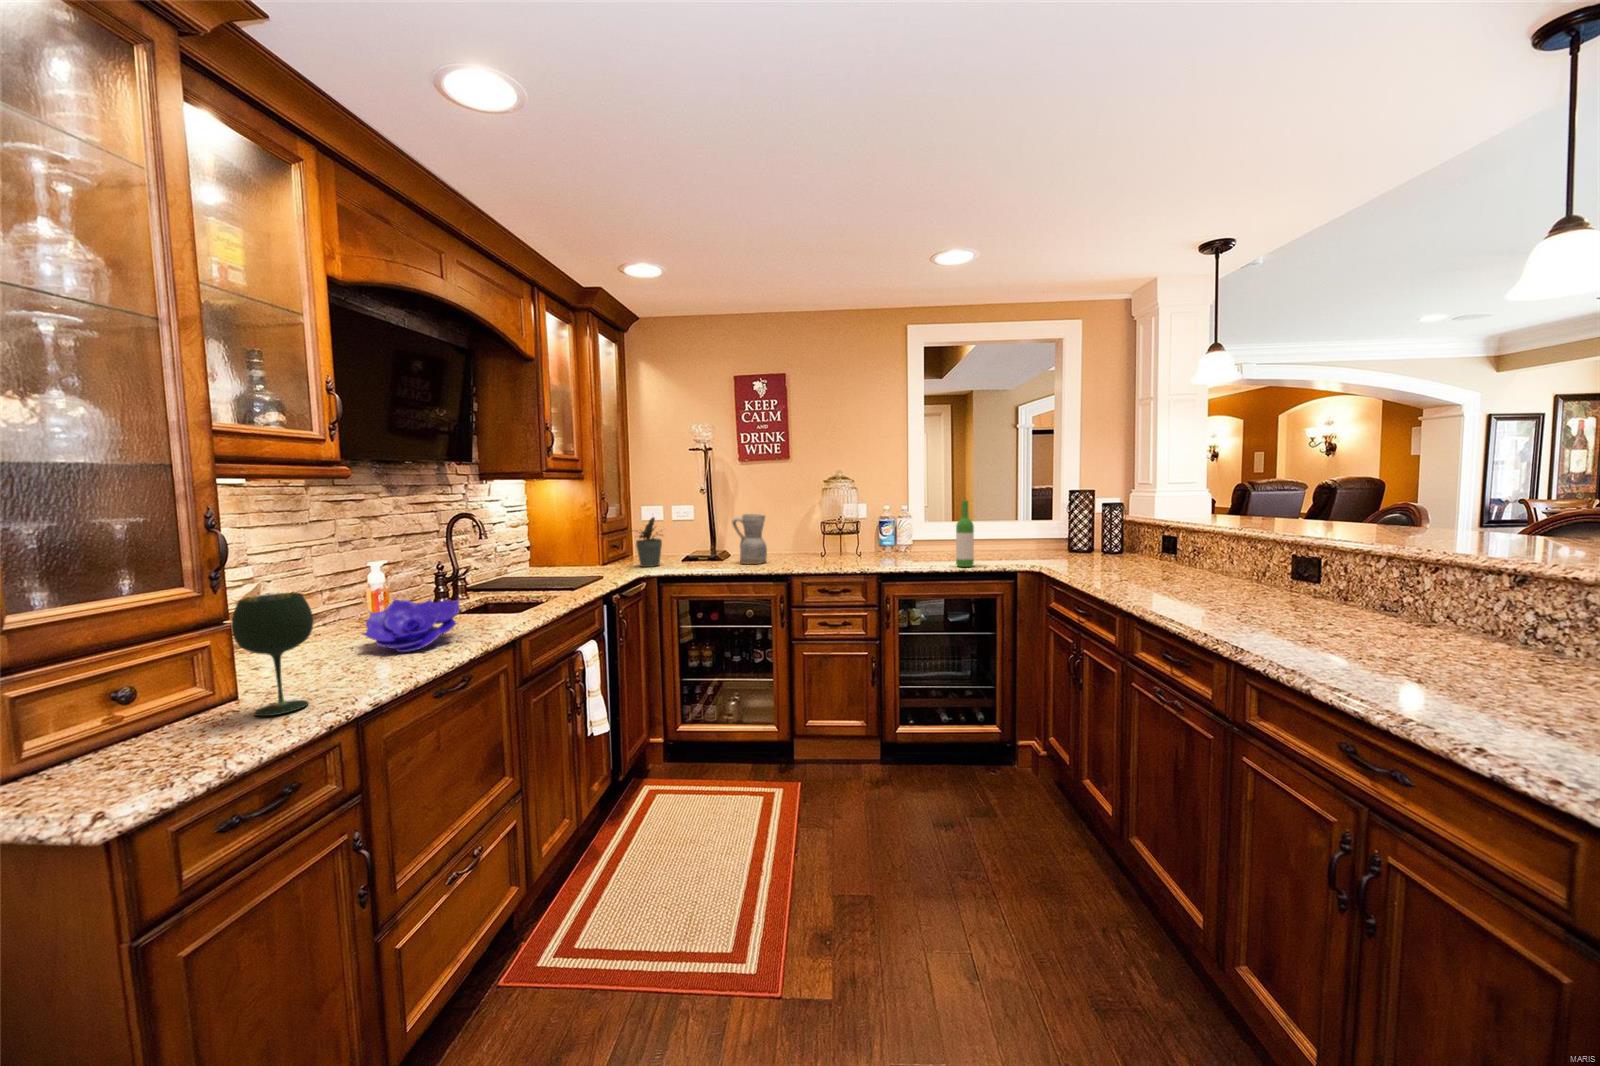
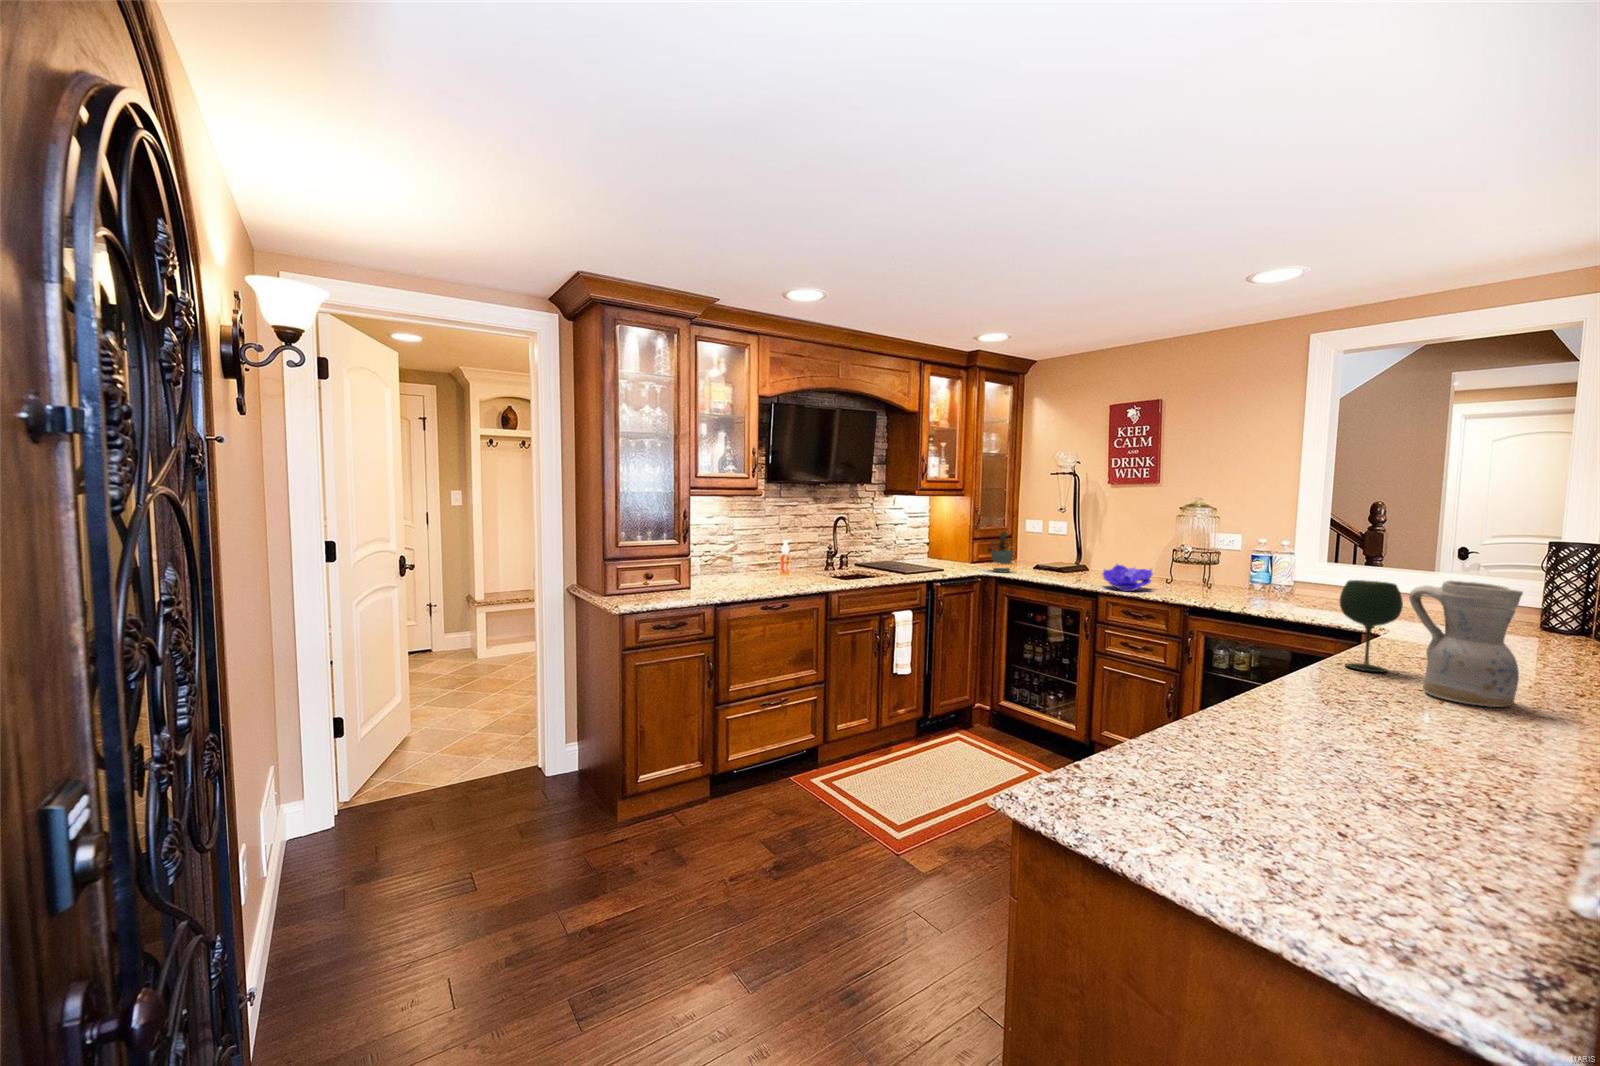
wine bottle: present [956,500,974,567] -> none [1272,535,1299,615]
ceramic pitcher: present [732,514,767,564] -> present [1409,580,1523,707]
wine glass: present [231,593,314,716] -> present [1339,580,1403,672]
decorative bowl: present [362,598,460,652] -> present [1103,564,1152,591]

